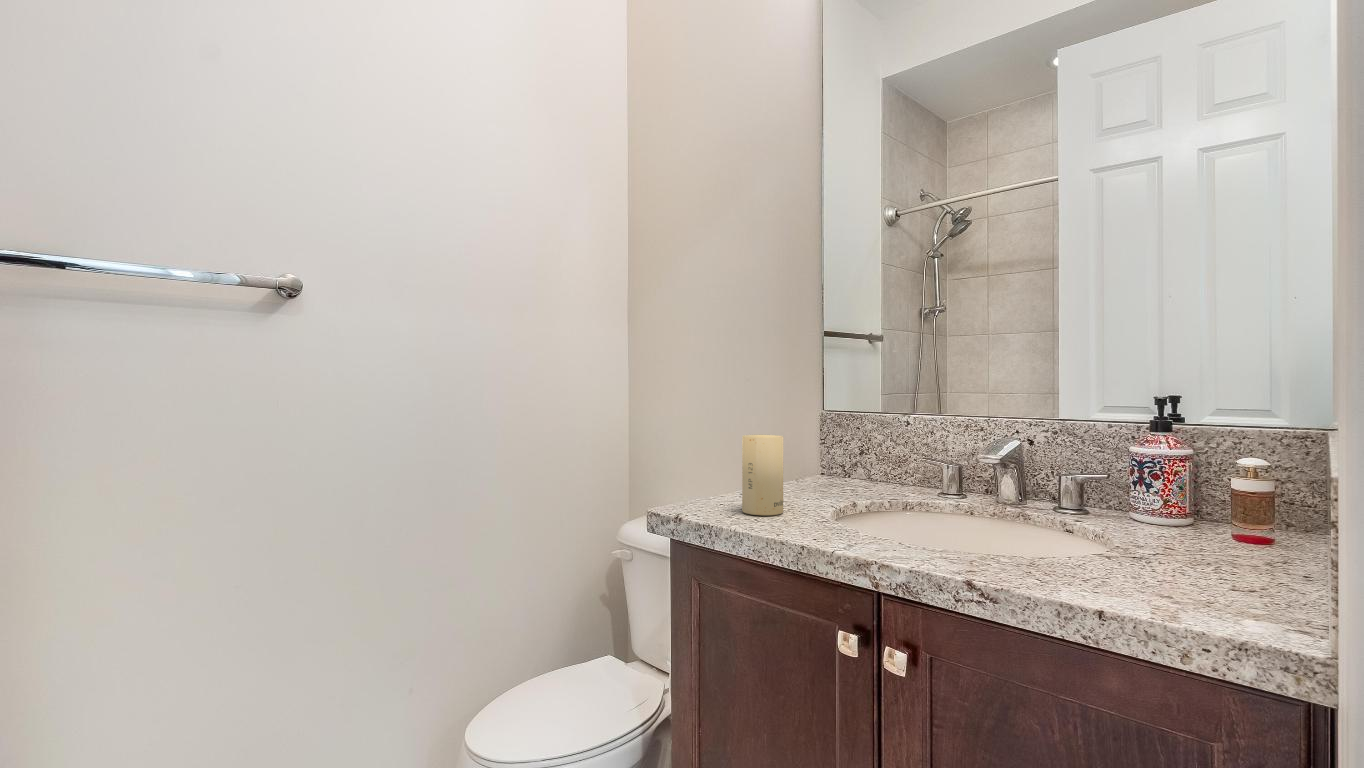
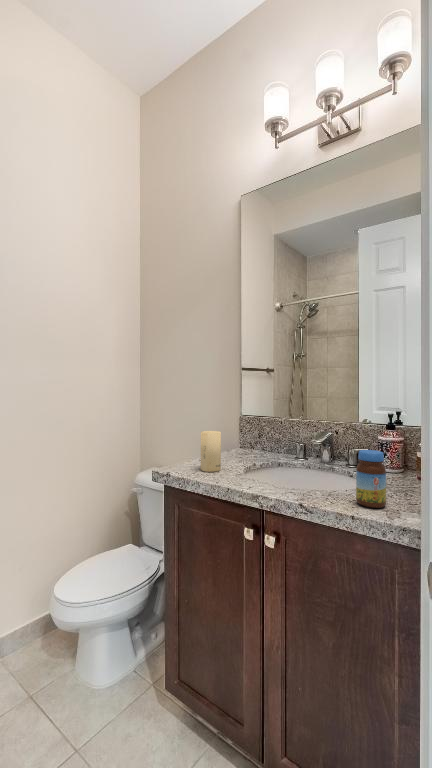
jar: none [1099,464,1177,595] -> present [356,450,386,508]

